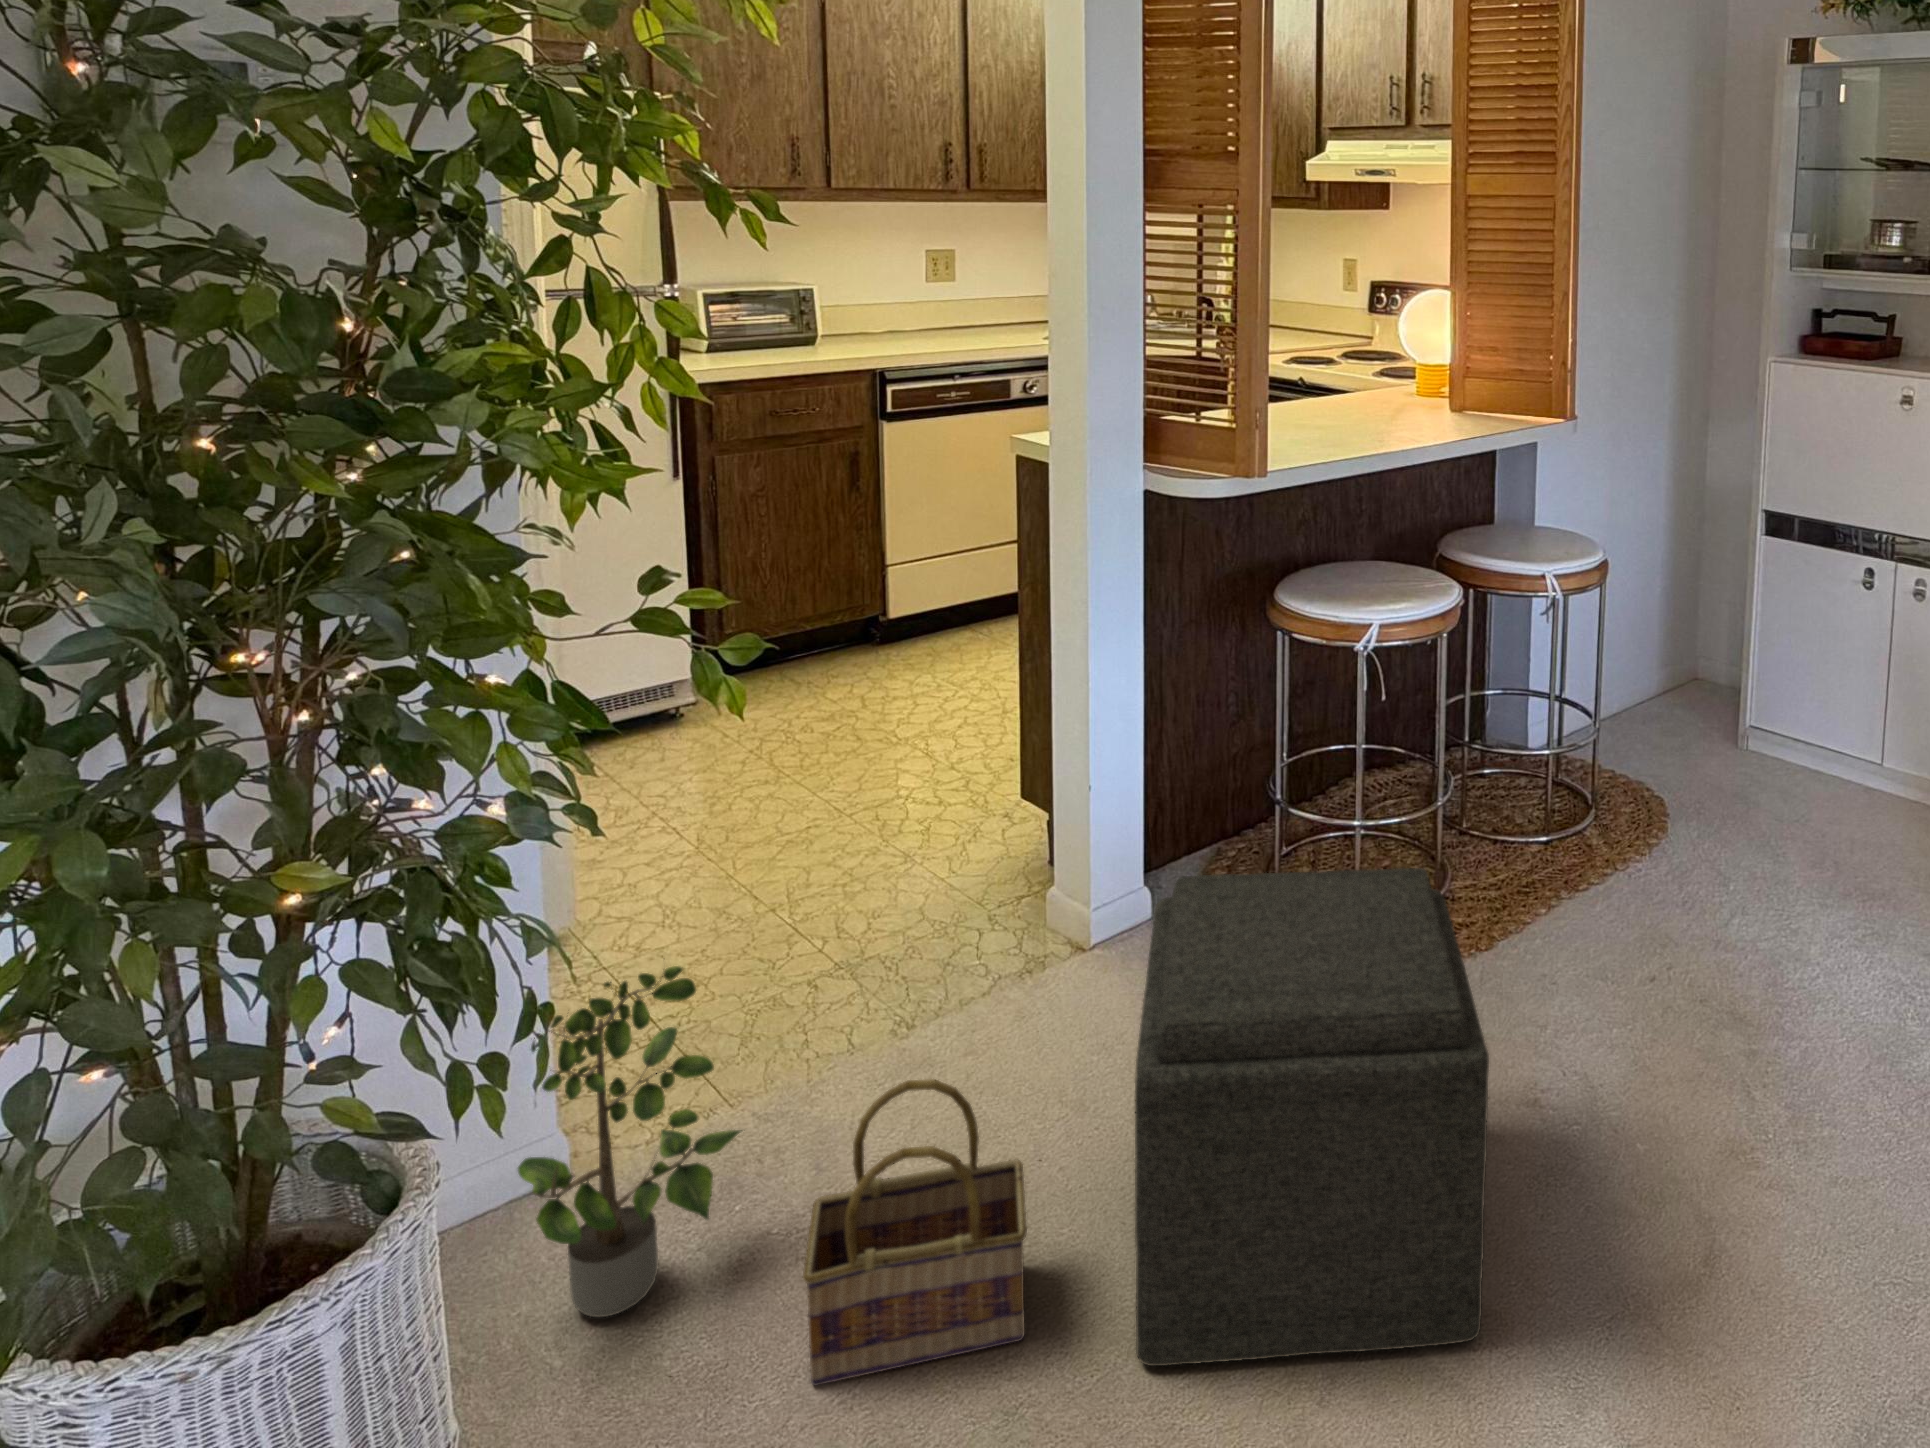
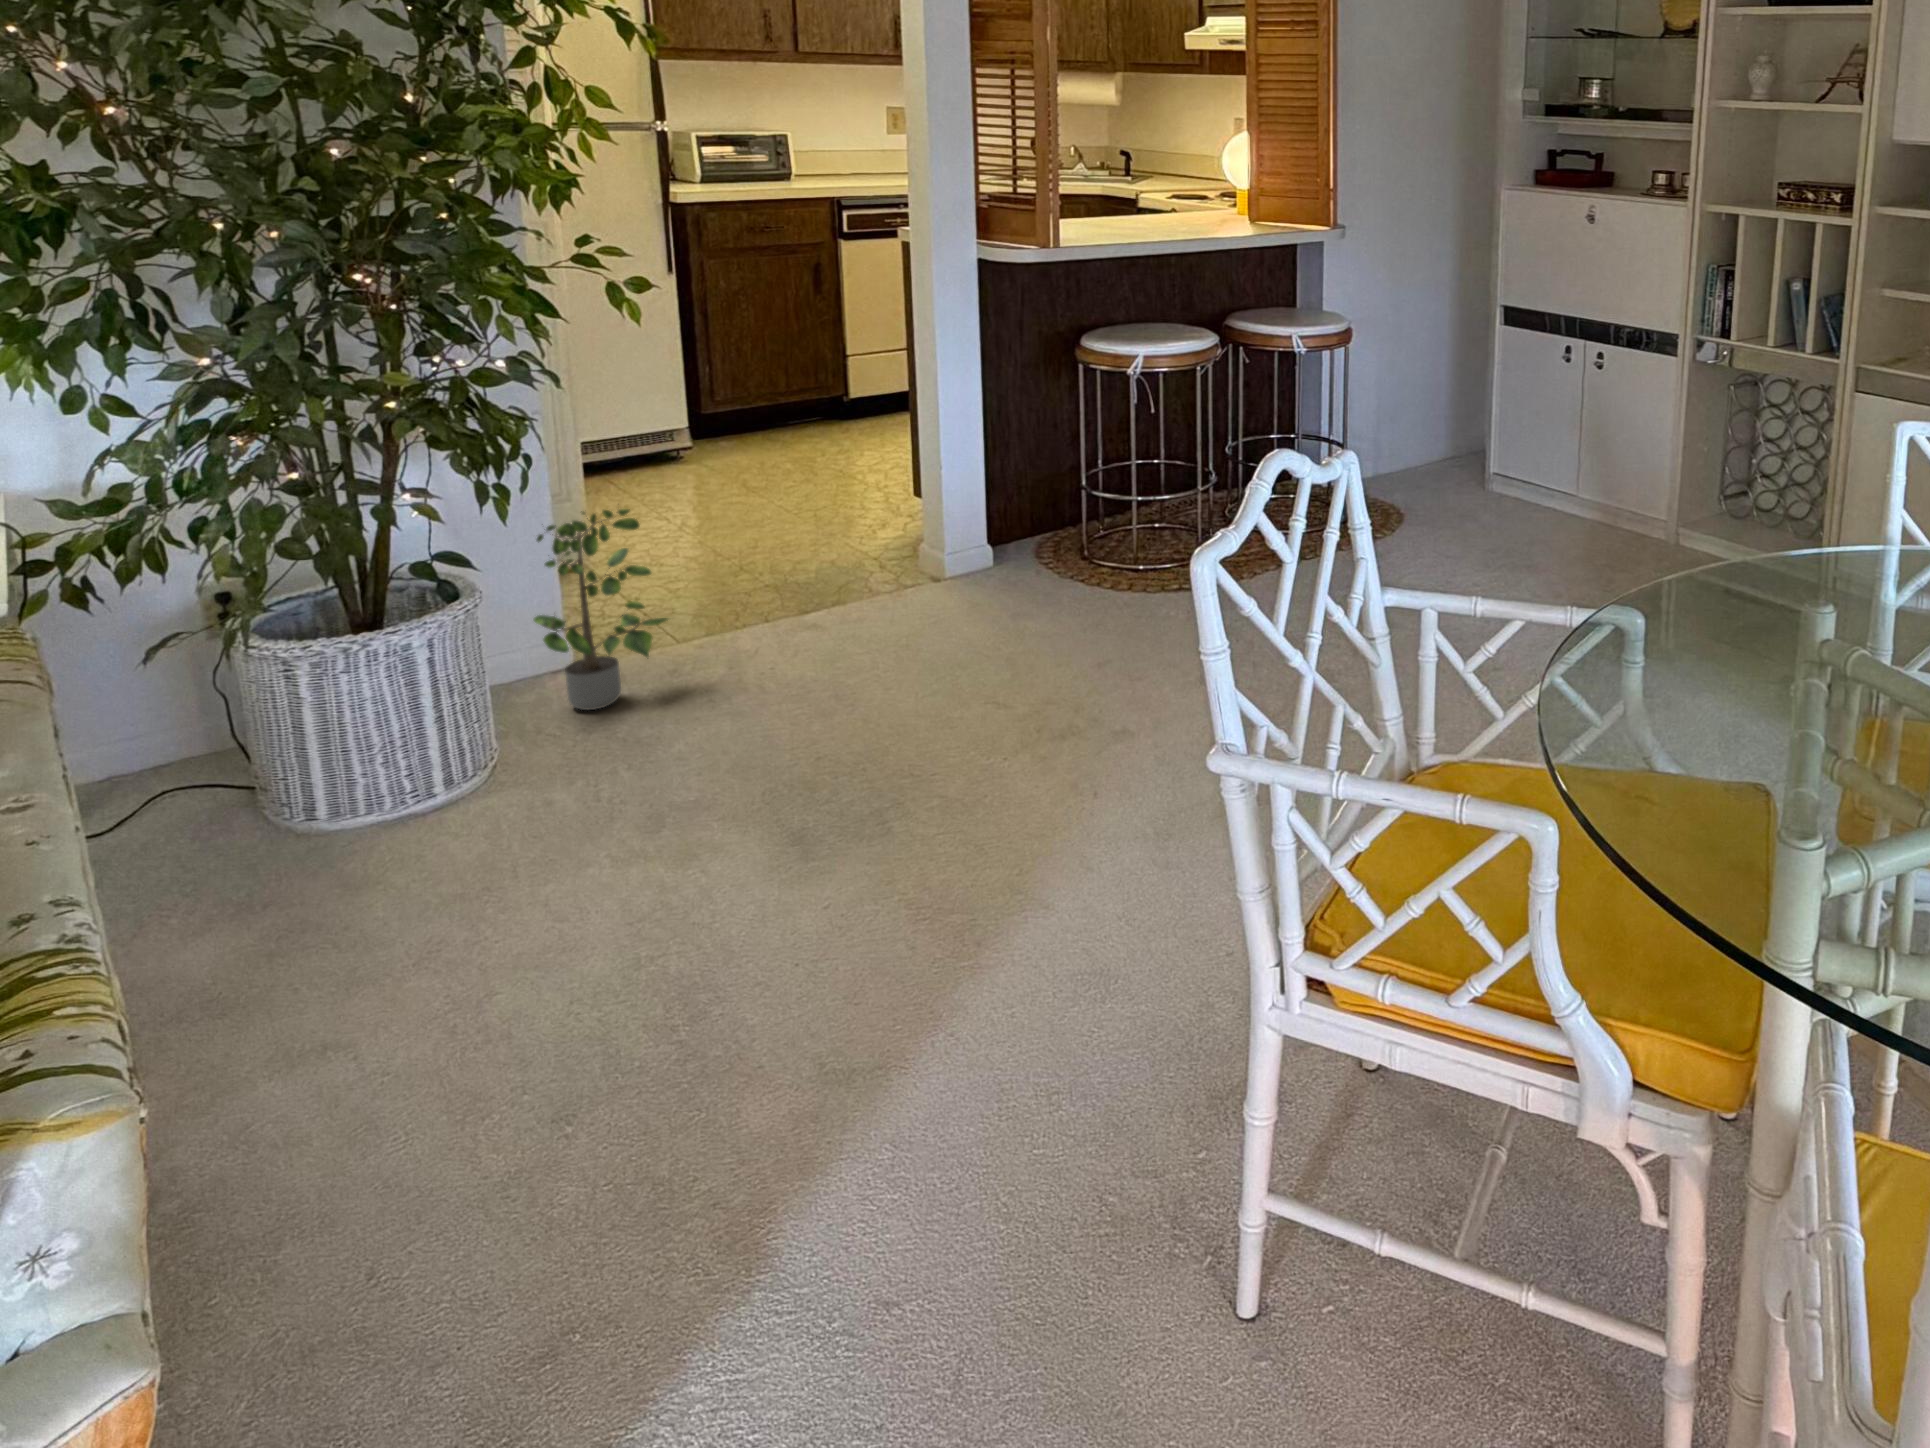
ottoman: present [1135,868,1489,1366] -> none [887,481,1133,735]
basket: present [803,1079,1027,1386] -> none [695,578,842,737]

